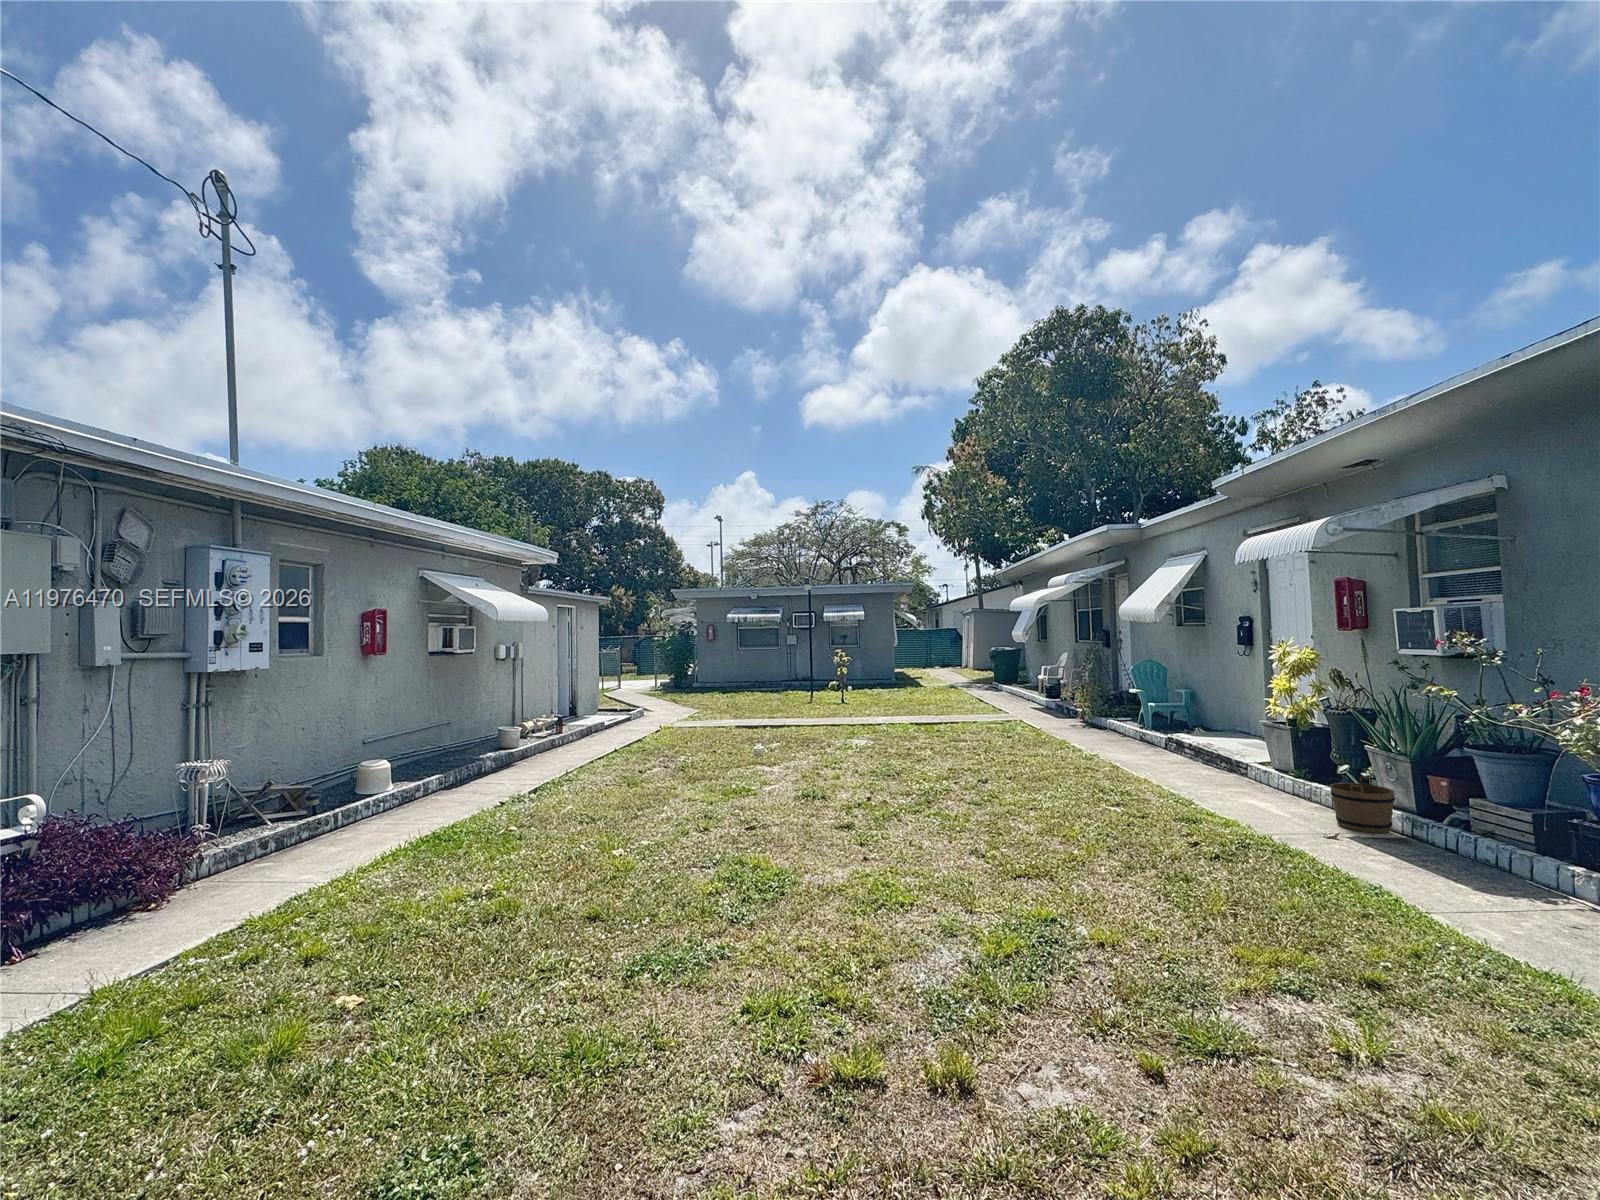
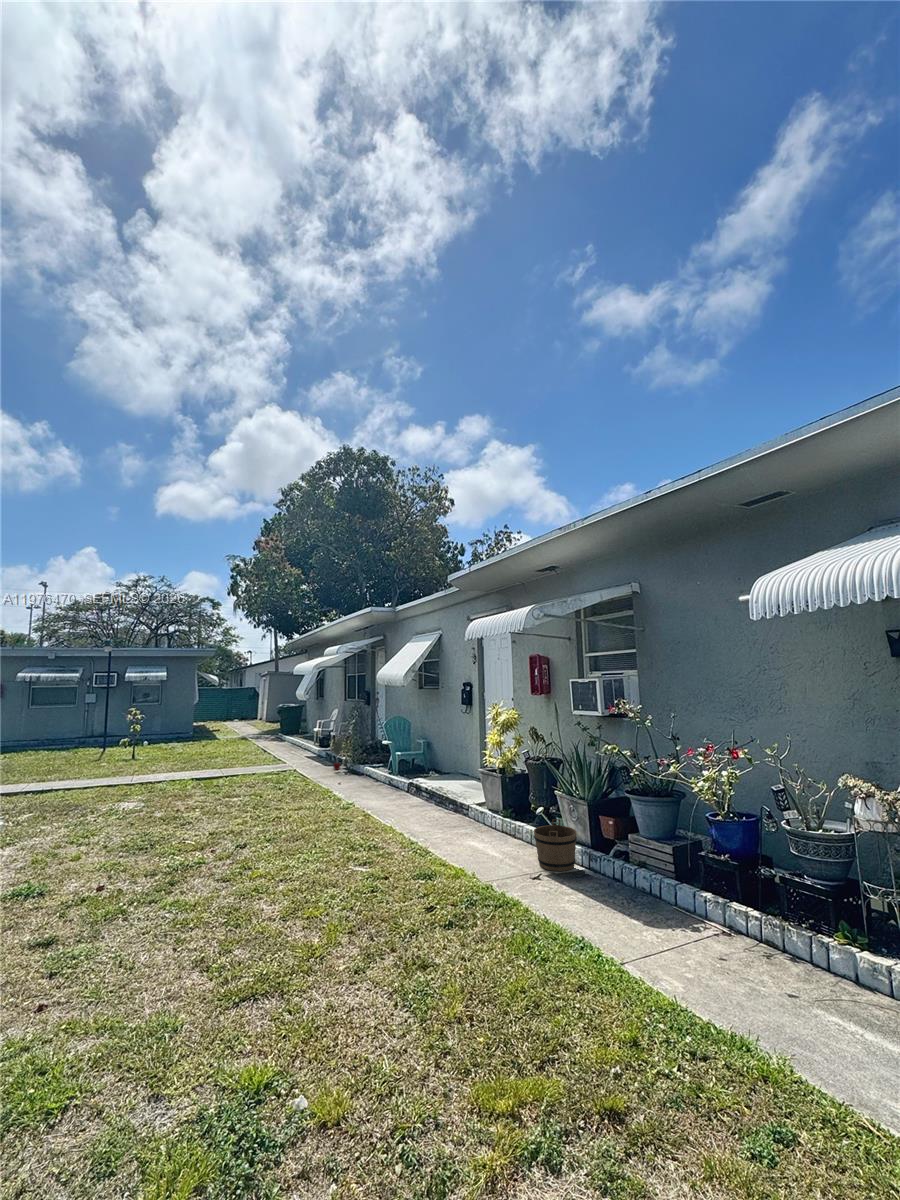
potted tree: none [1060,680,1084,722] -> present [332,736,348,770]

